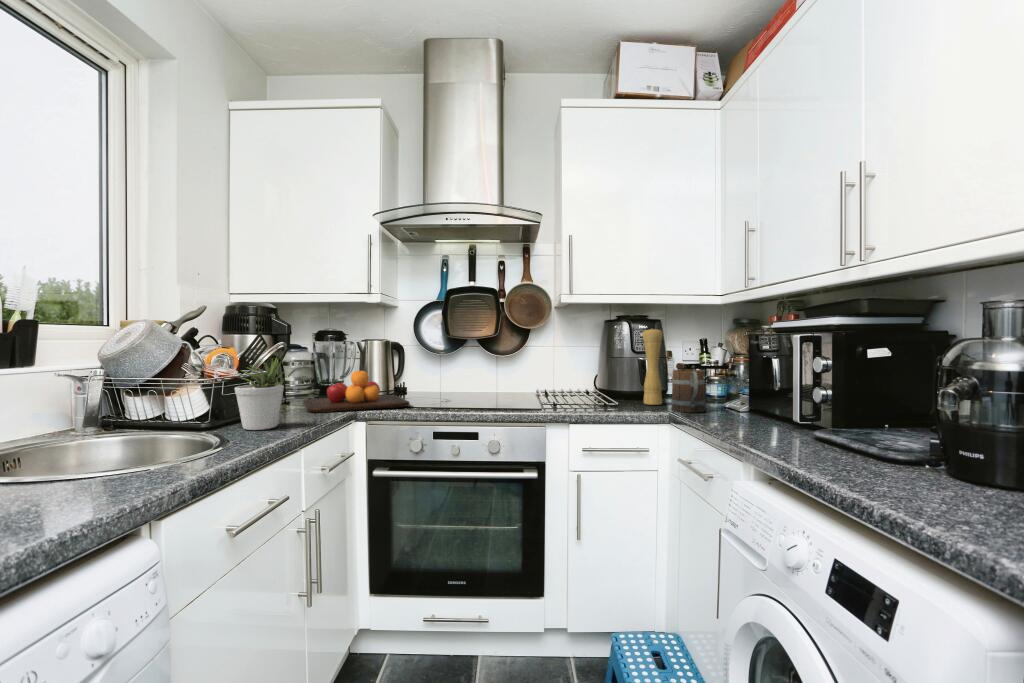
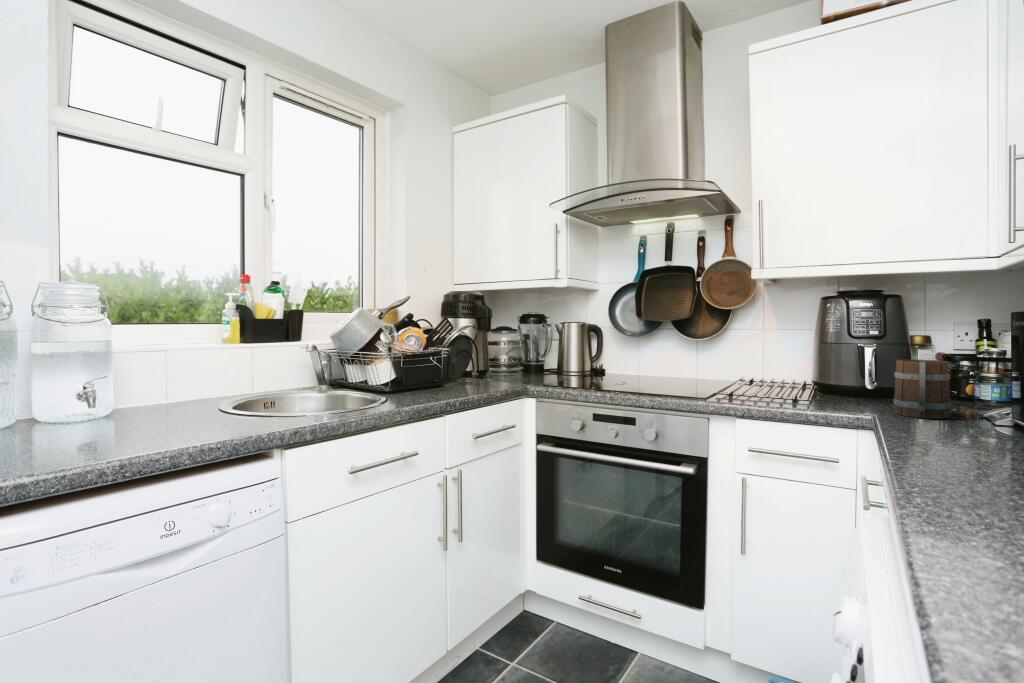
pepper mill: present [643,328,662,405] -> none [862,305,892,405]
potted plant: present [235,359,284,430] -> none [402,334,442,396]
chopping board: present [303,371,410,412] -> none [483,351,576,387]

